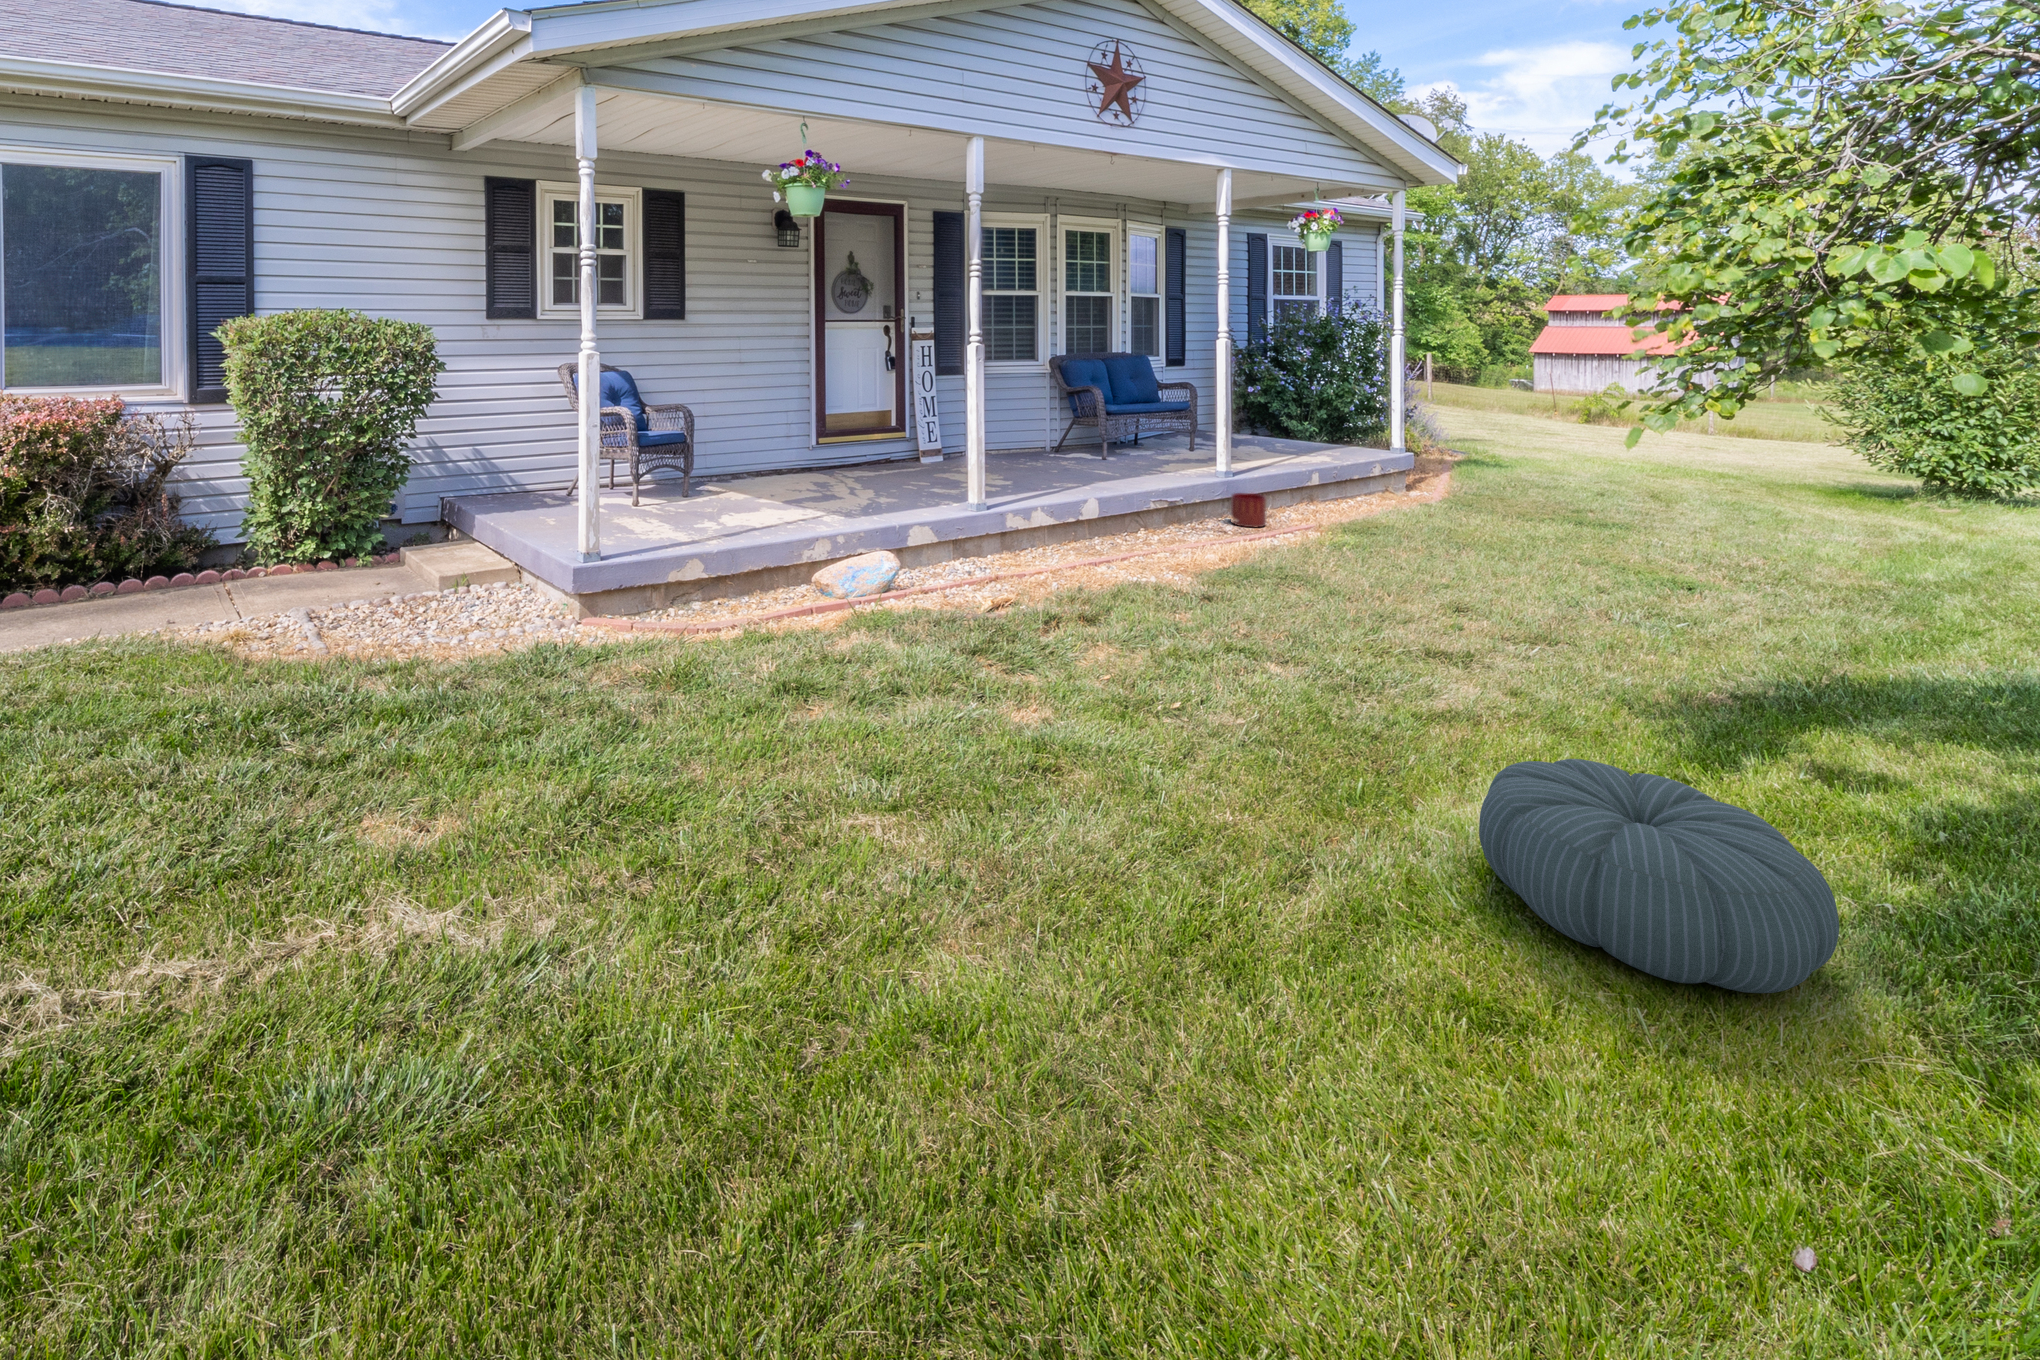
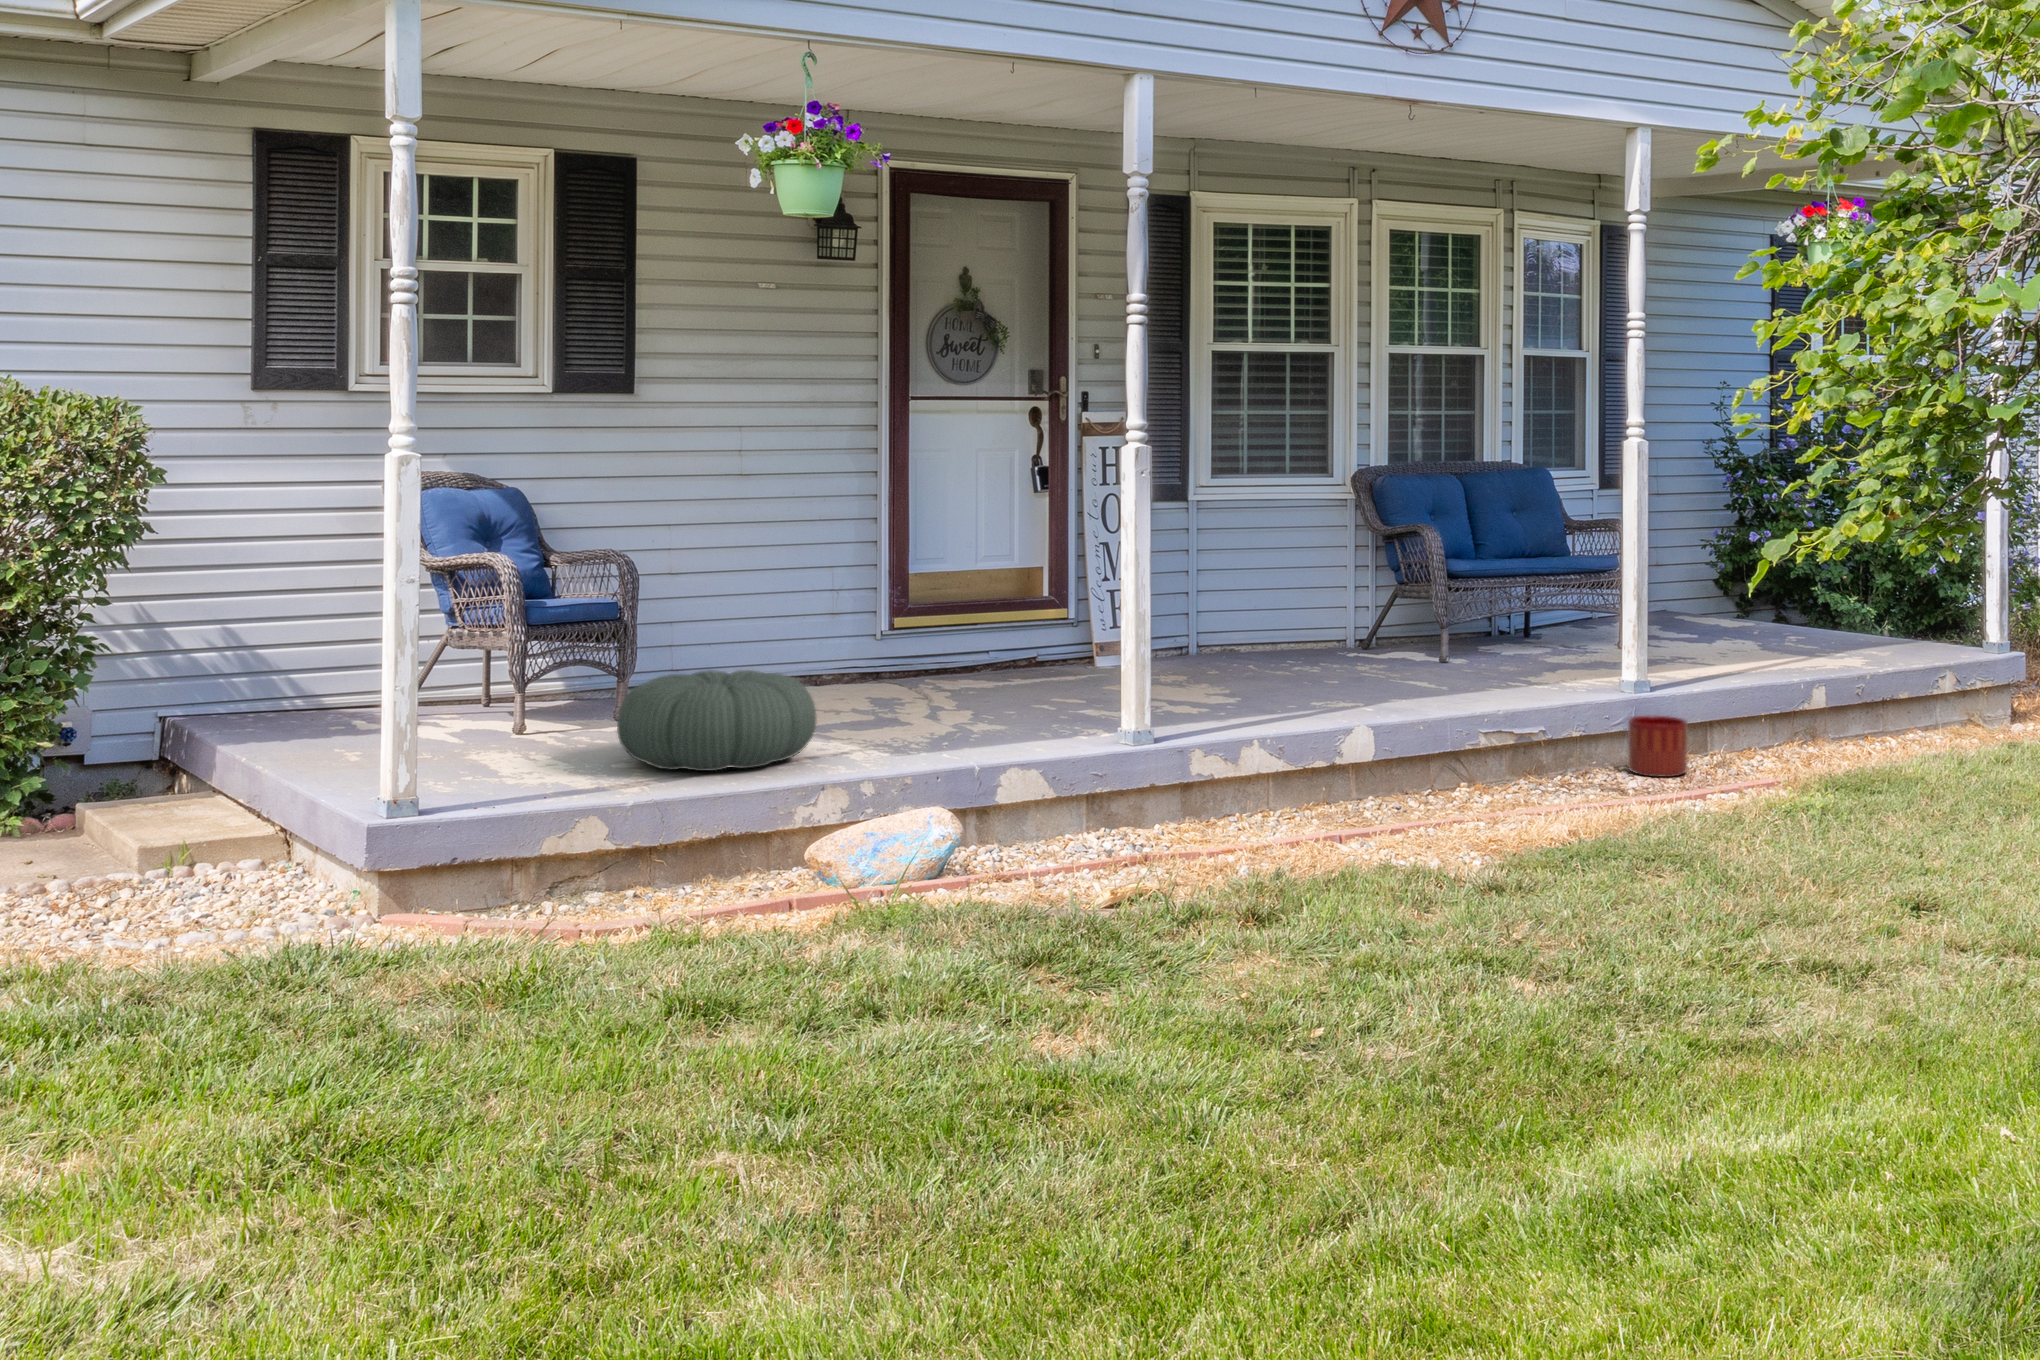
pouf: present [1479,759,1839,993] -> present [617,670,816,771]

